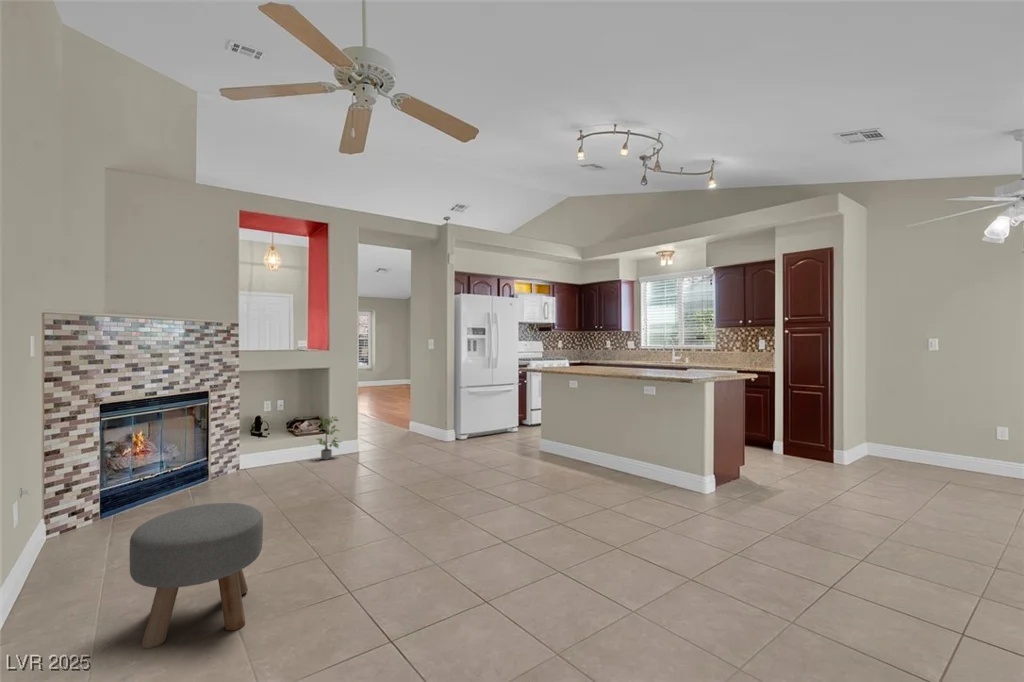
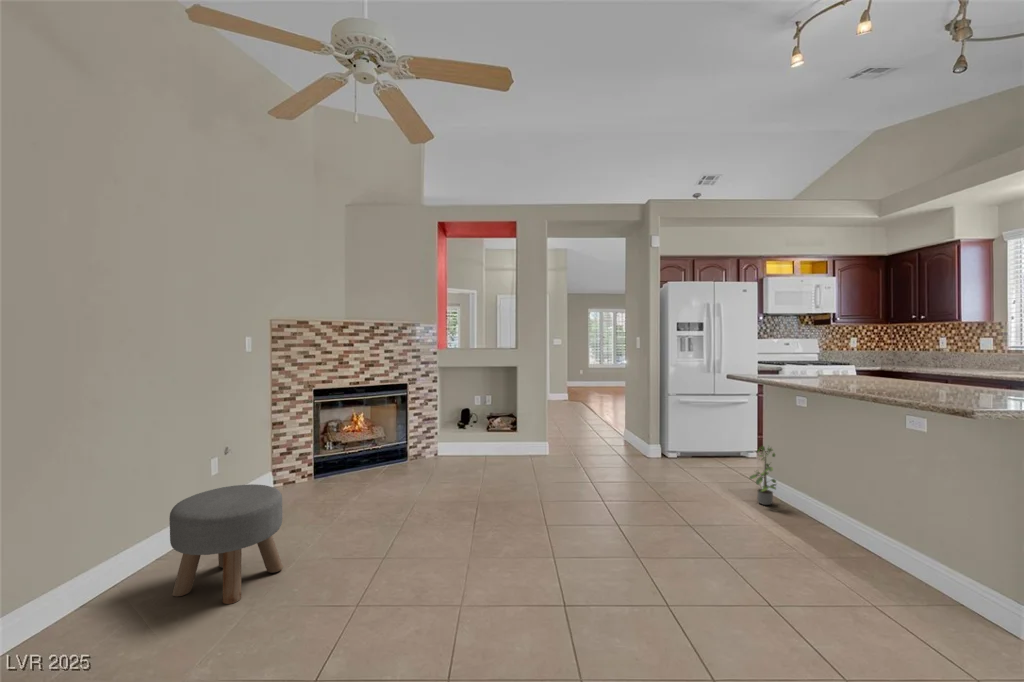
potted plant: present [317,417,340,460] -> present [750,446,776,505]

